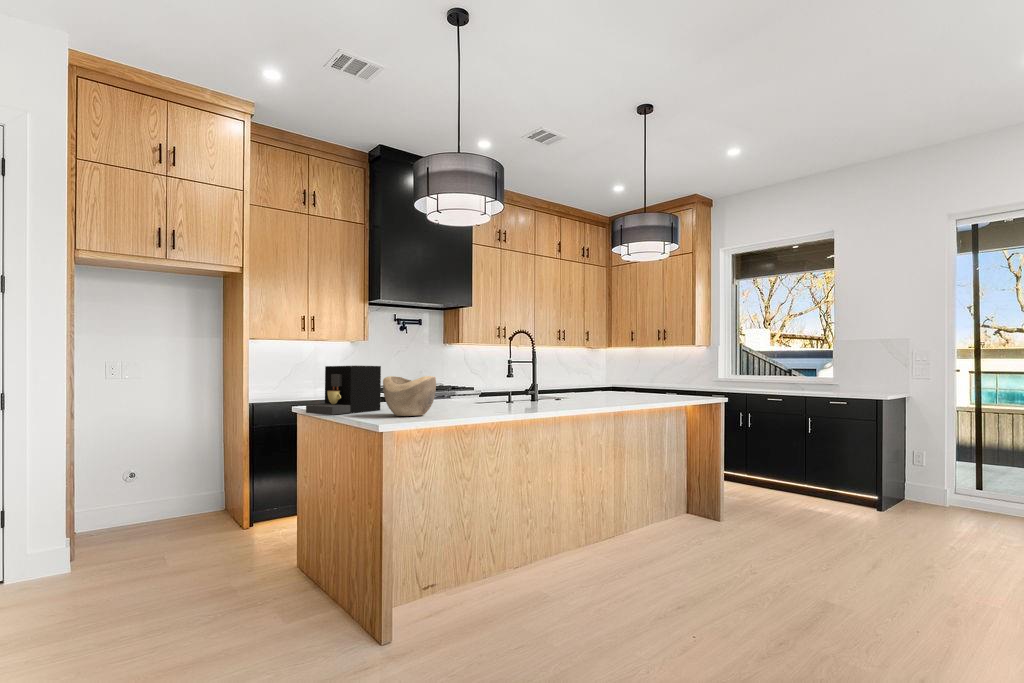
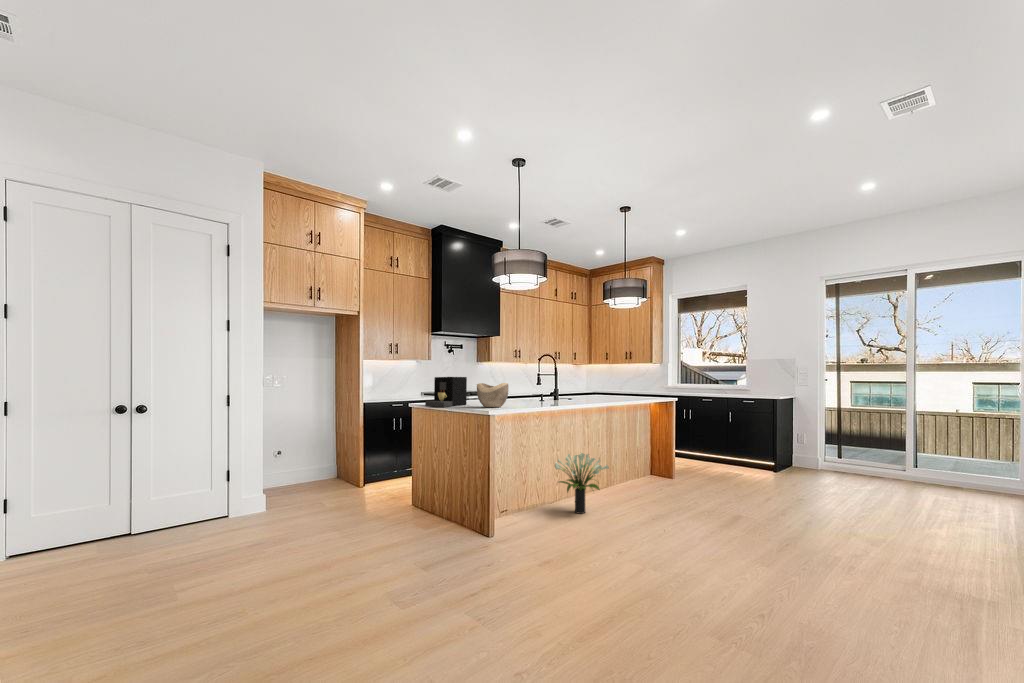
potted plant: none [518,488,607,587] -> present [555,453,609,514]

